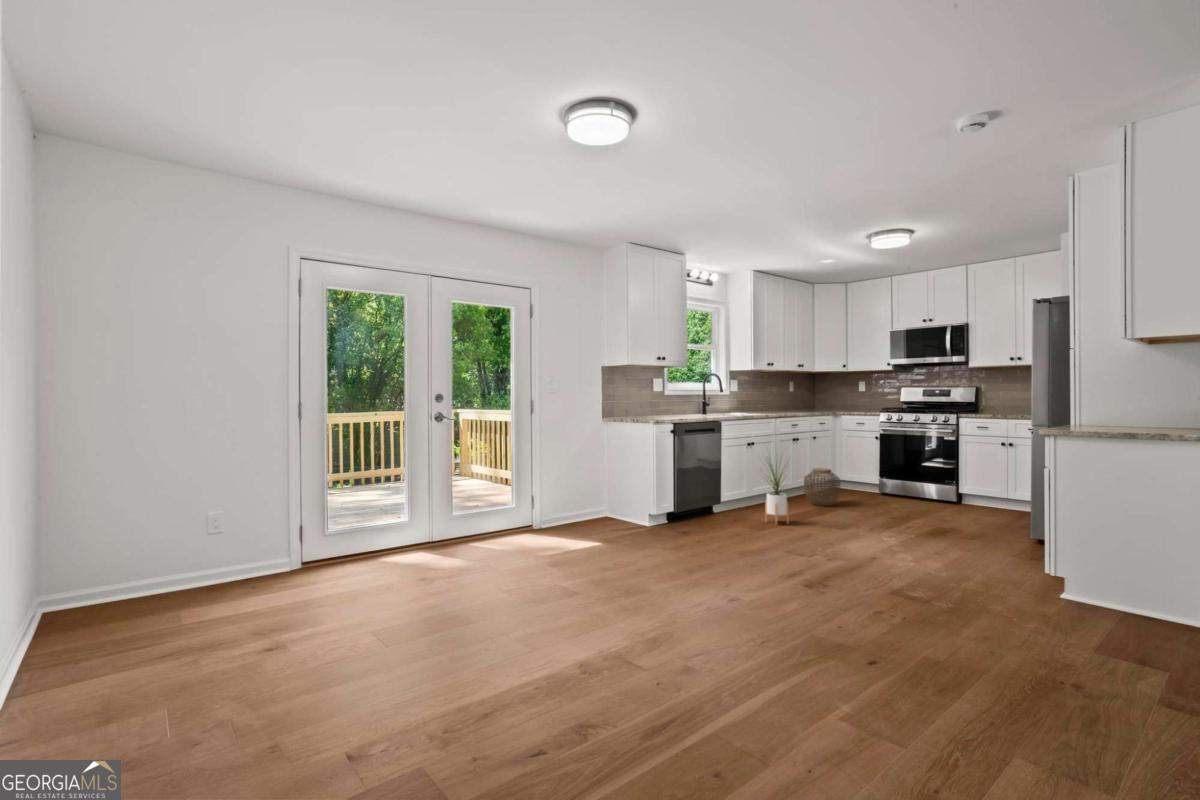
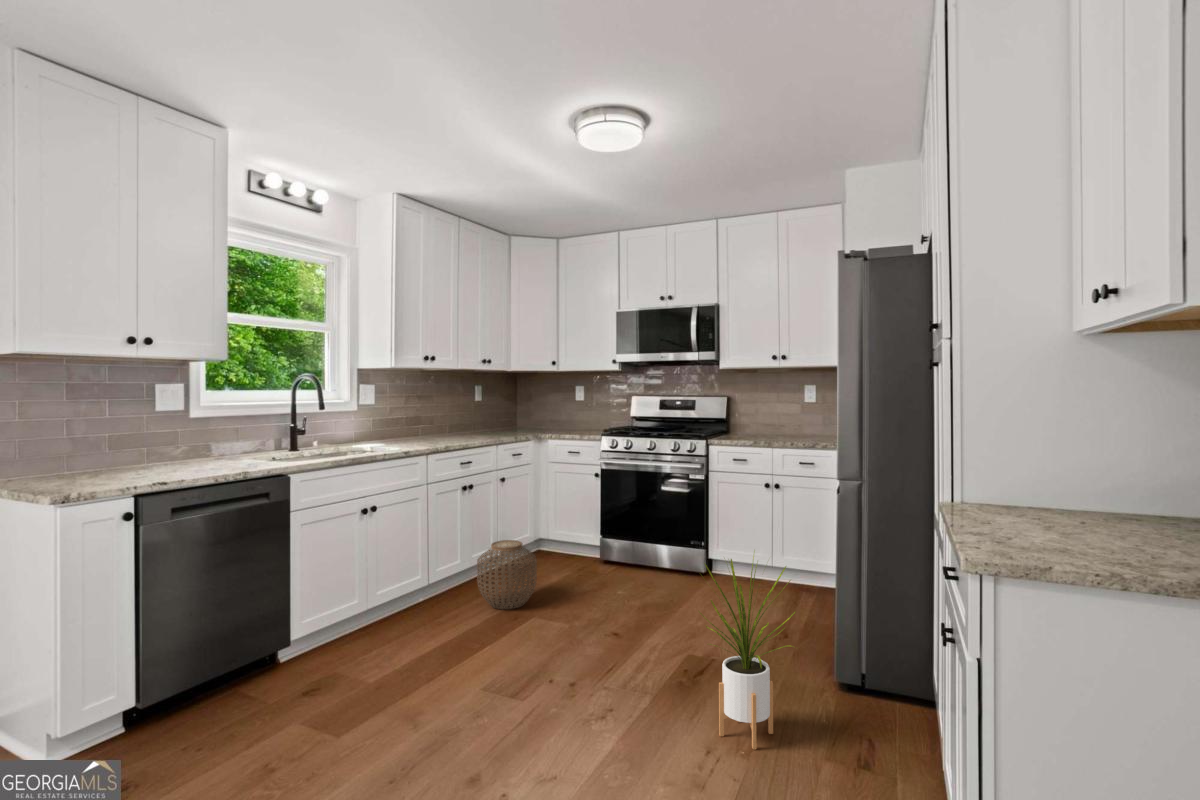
house plant: present [765,460,789,525] -> present [700,551,795,749]

